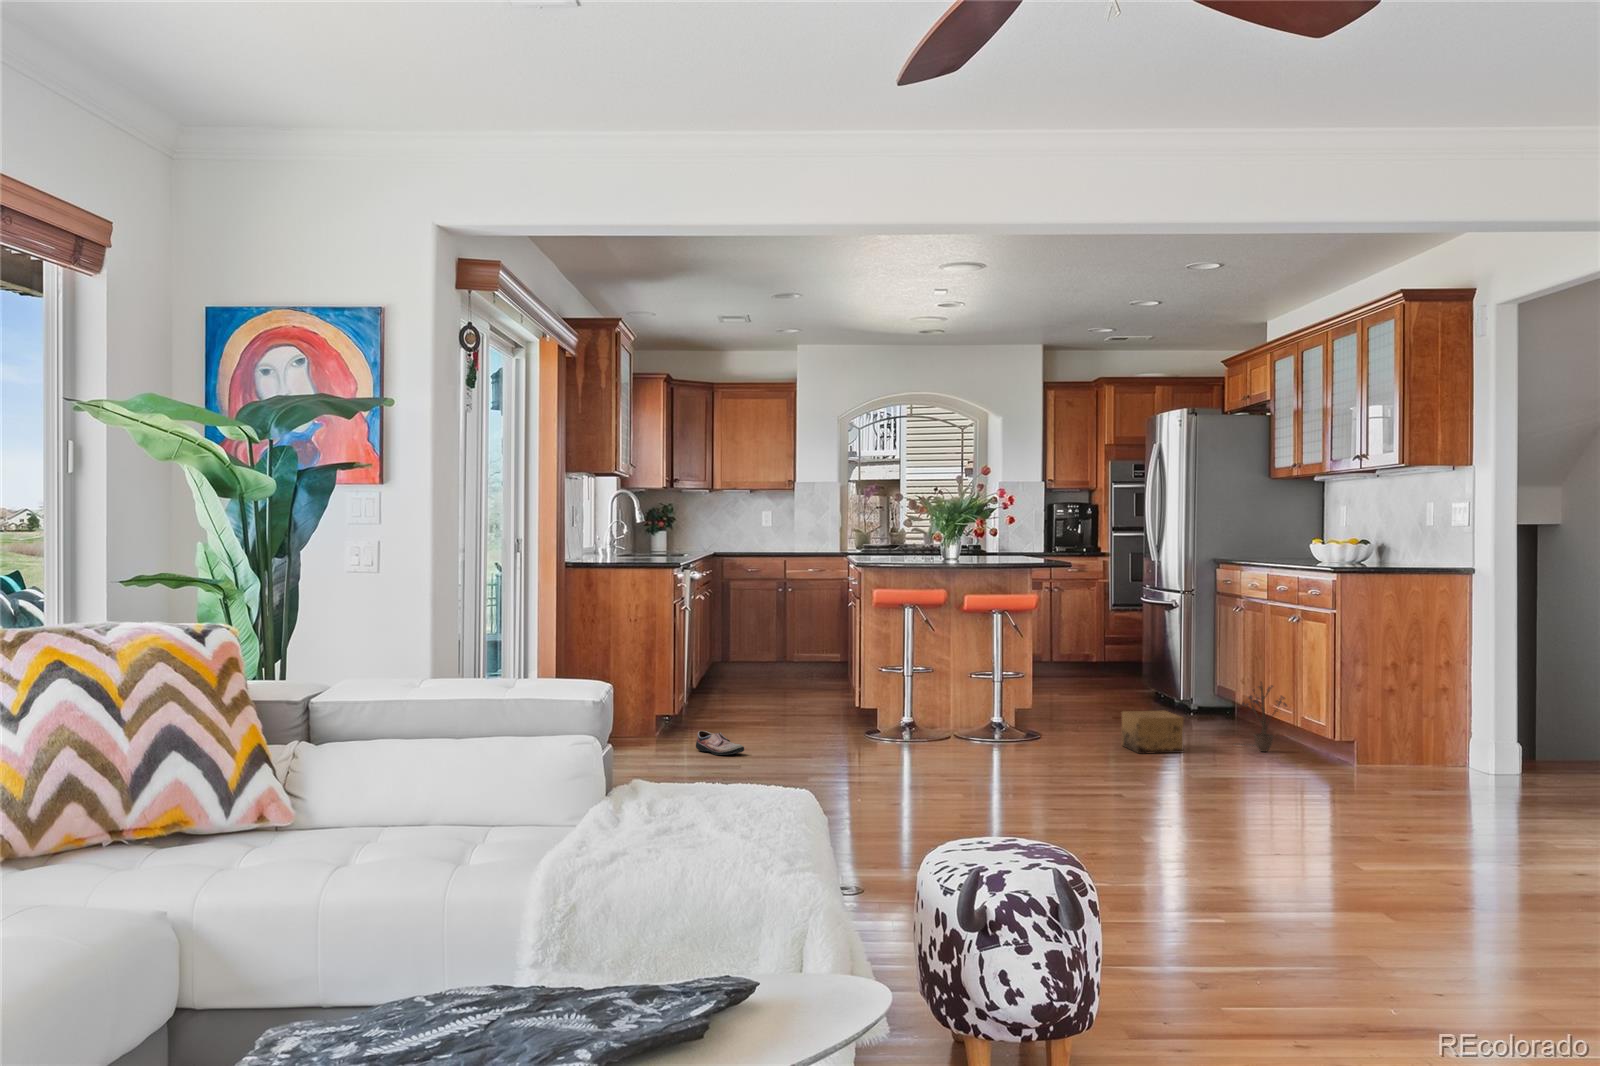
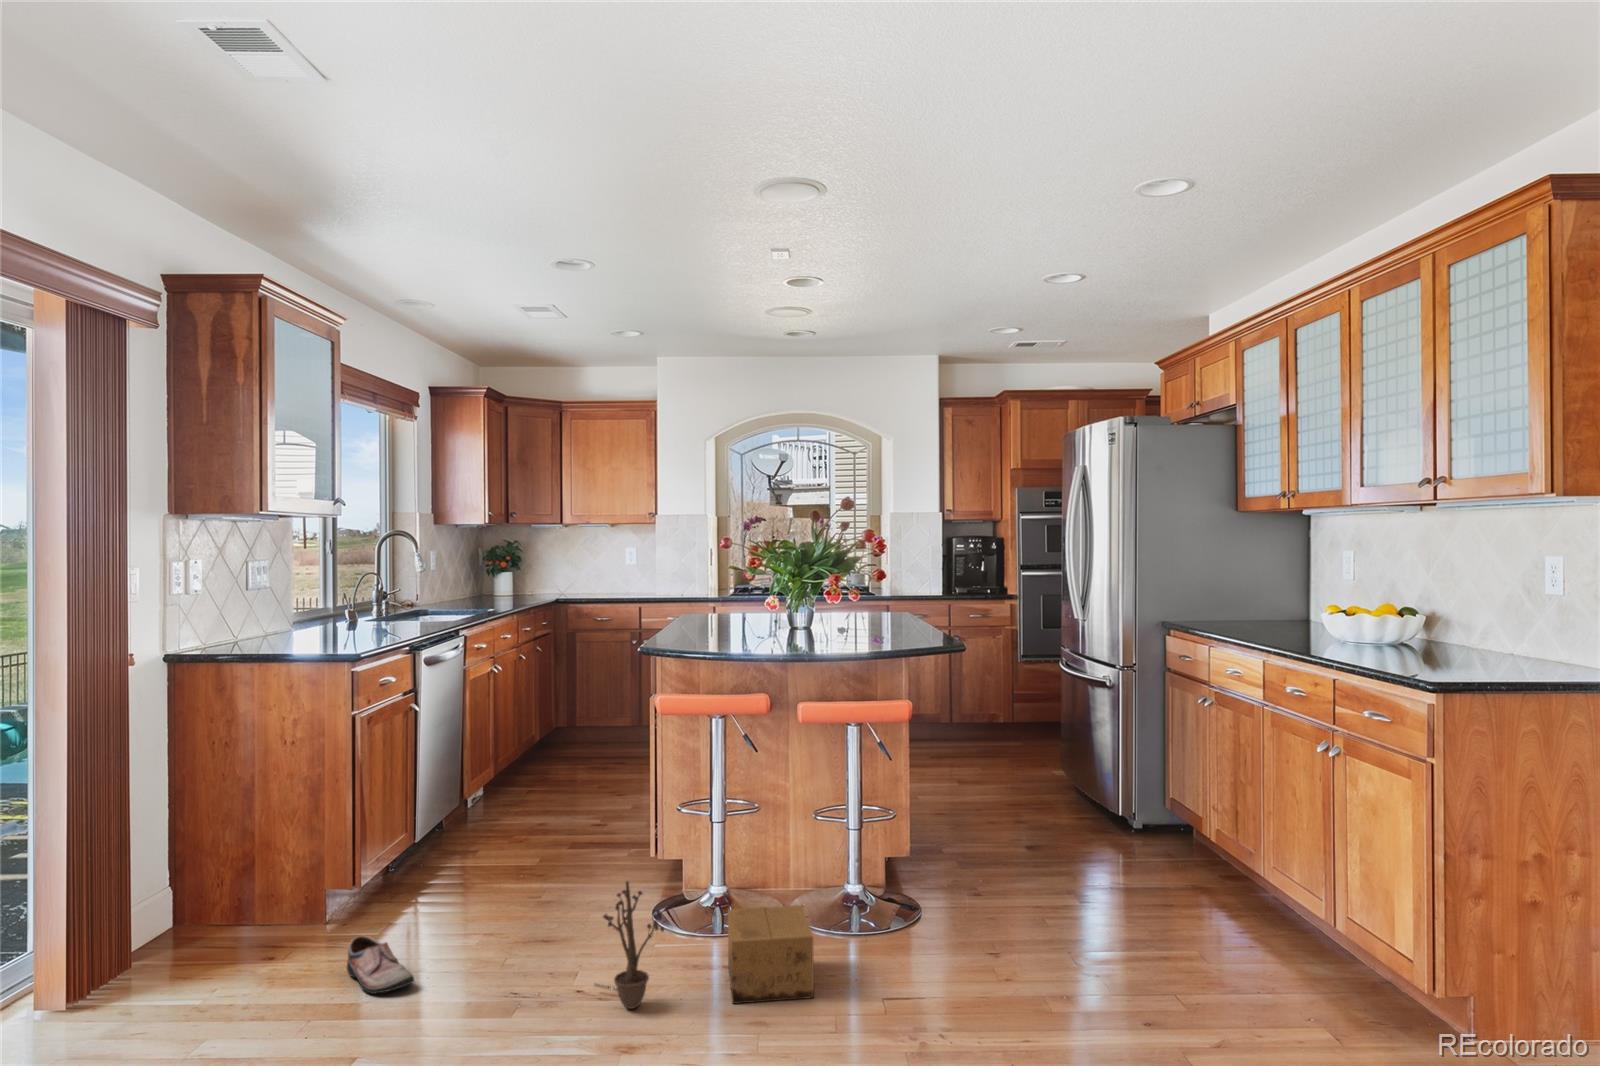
decorative plant: present [1235,682,1287,752] -> present [595,881,664,1009]
cardboard box: present [1122,711,1184,754] -> present [728,905,814,1004]

